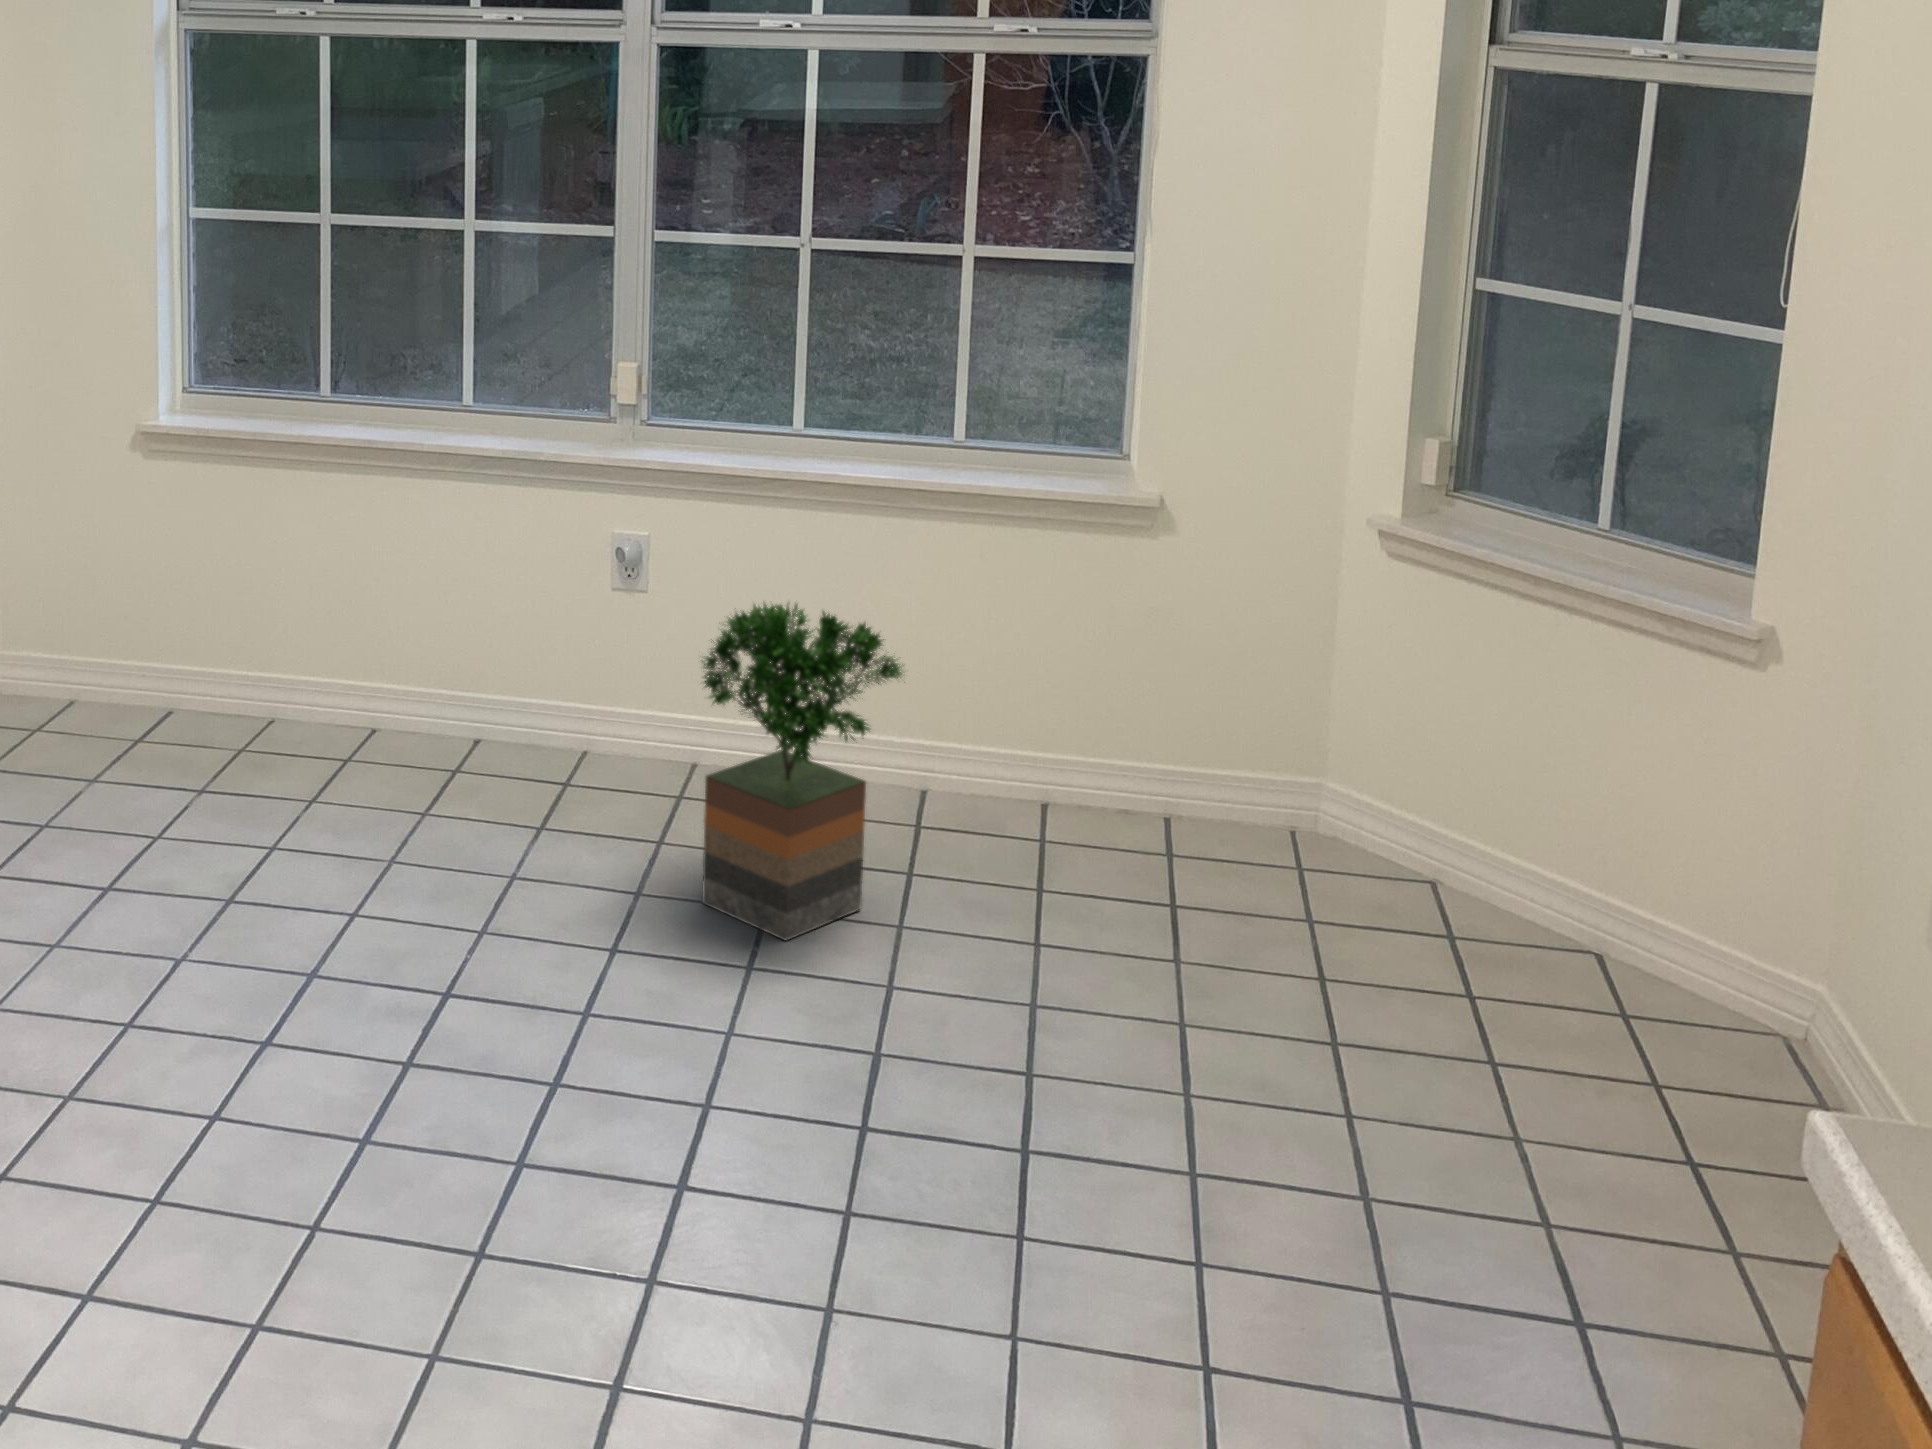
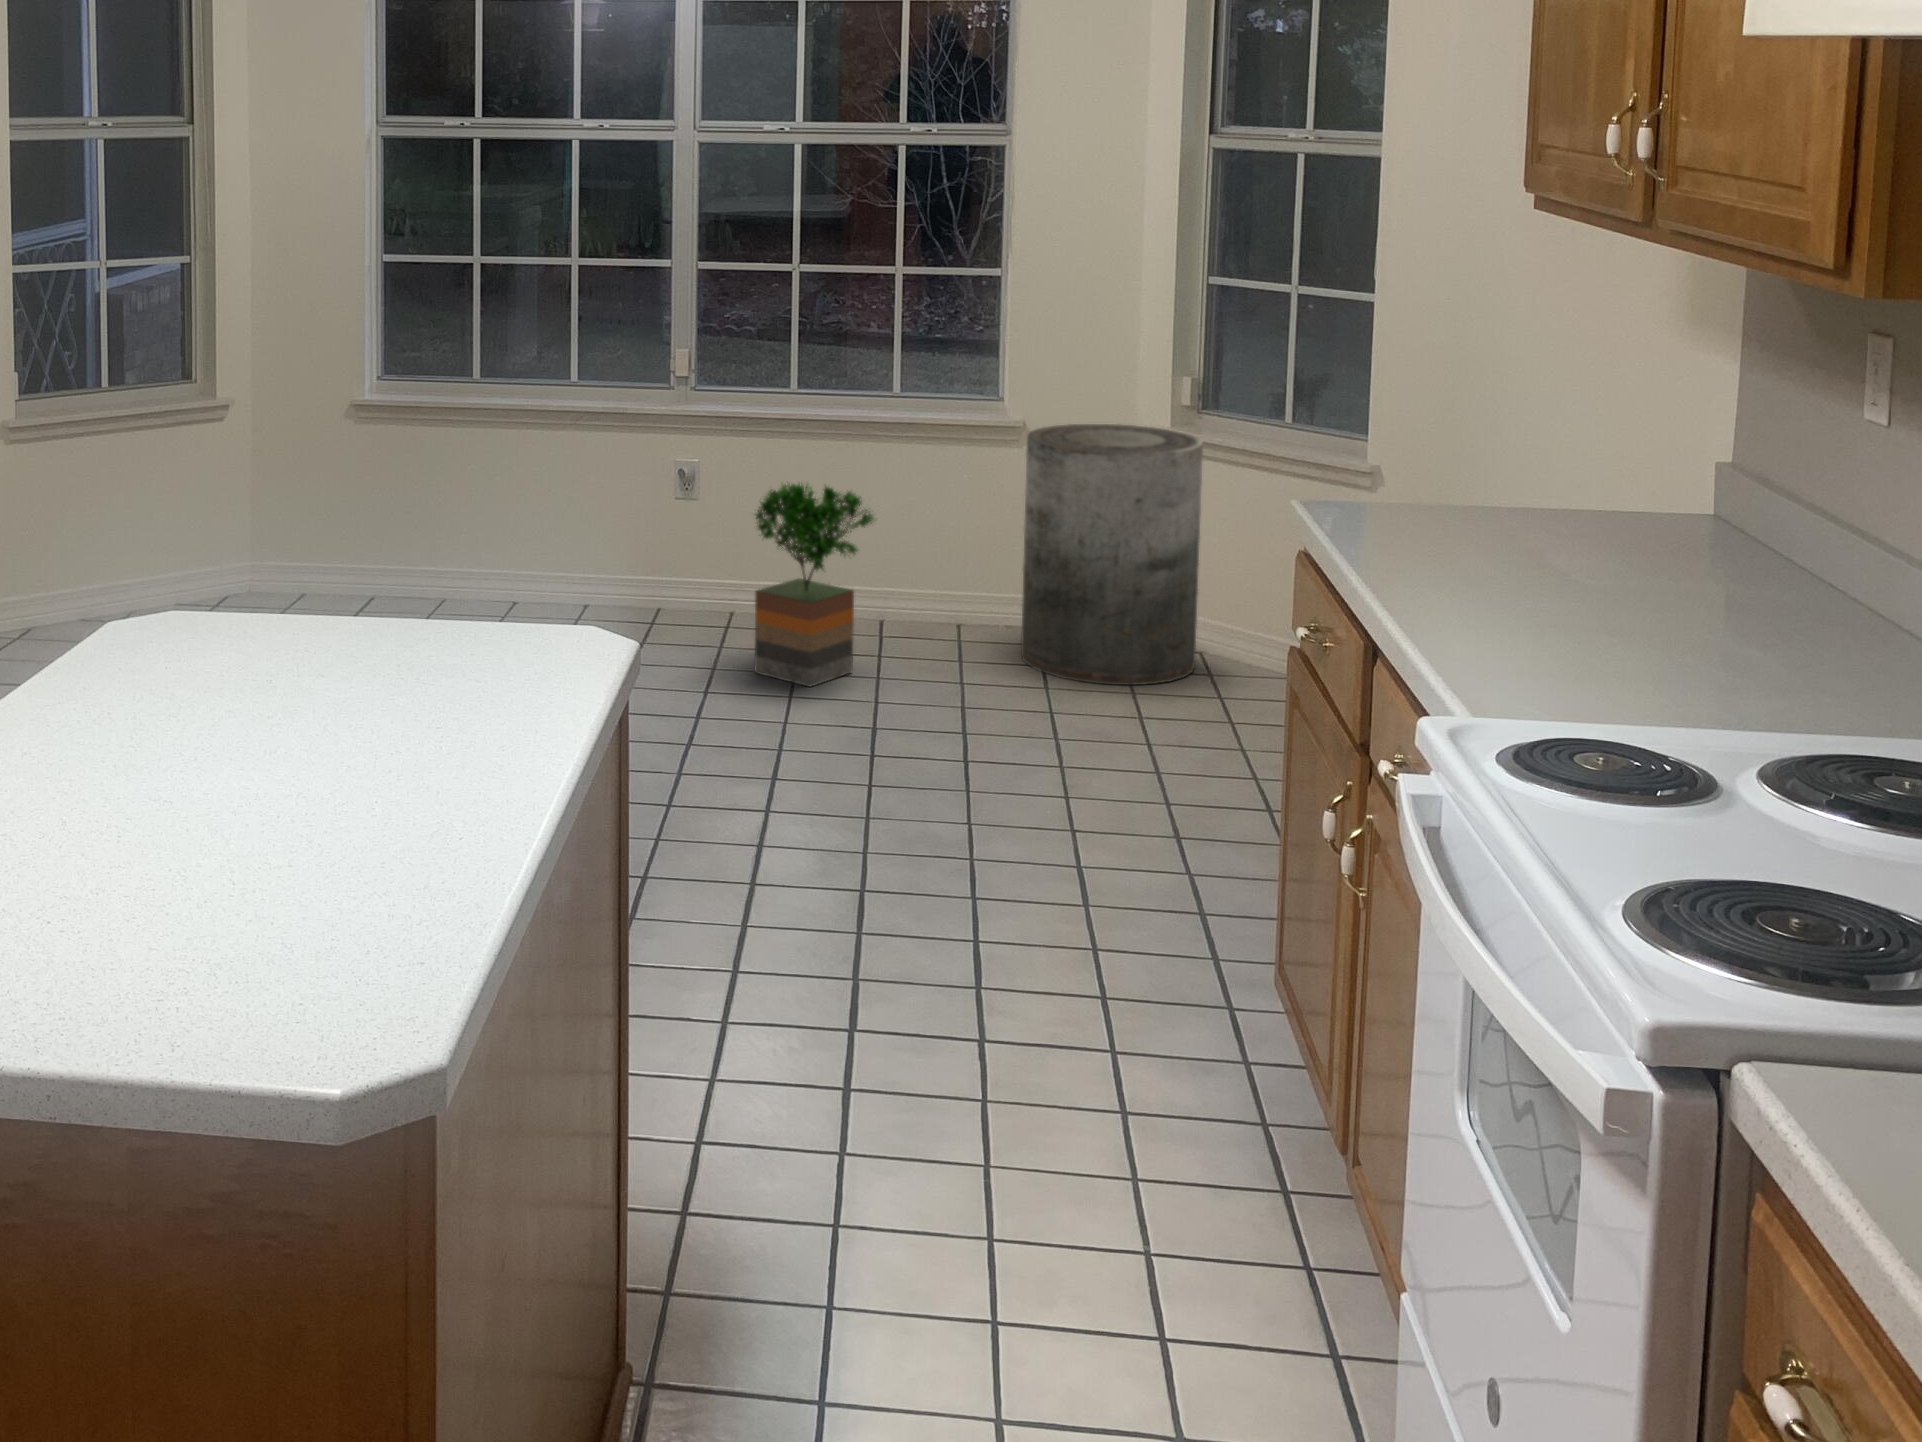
trash can: none [1141,510,1460,960] -> present [1021,424,1203,685]

